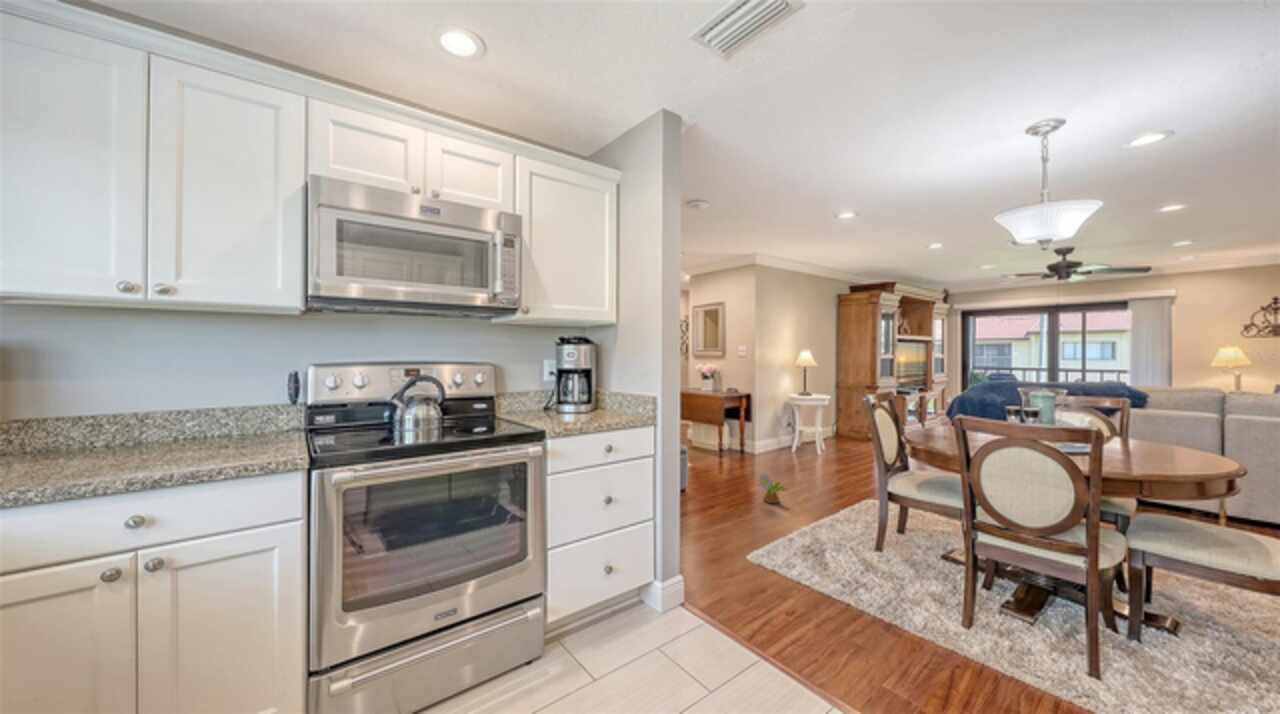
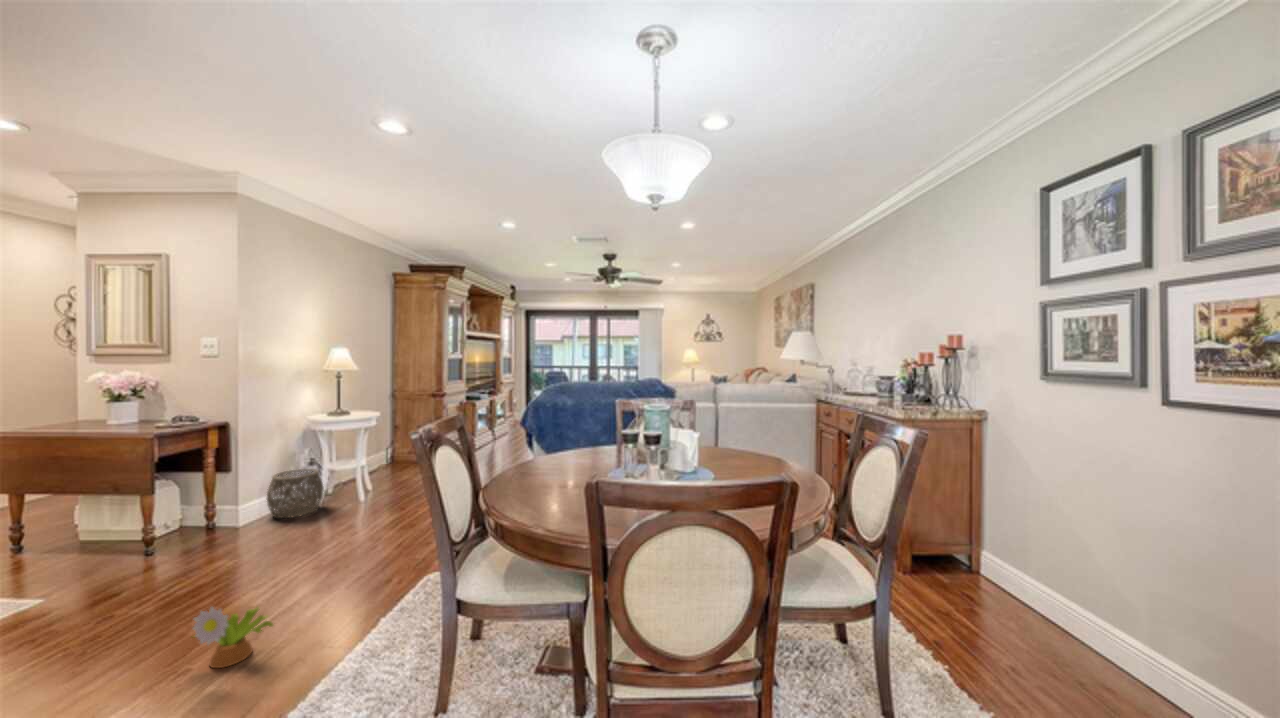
woven basket: none [768,427,798,455] -> present [266,469,324,518]

